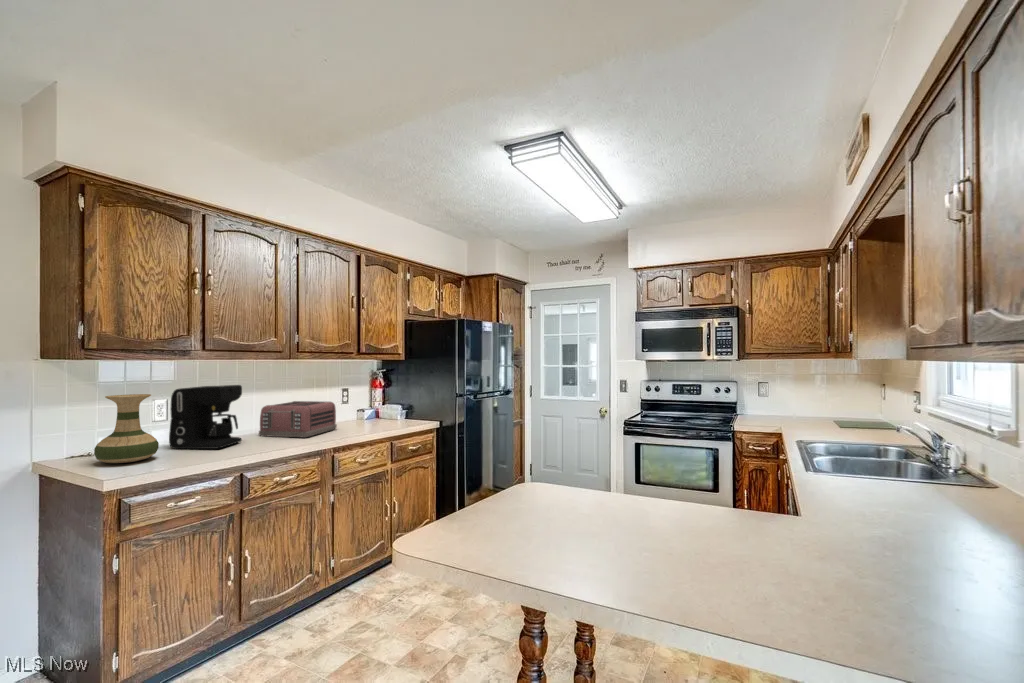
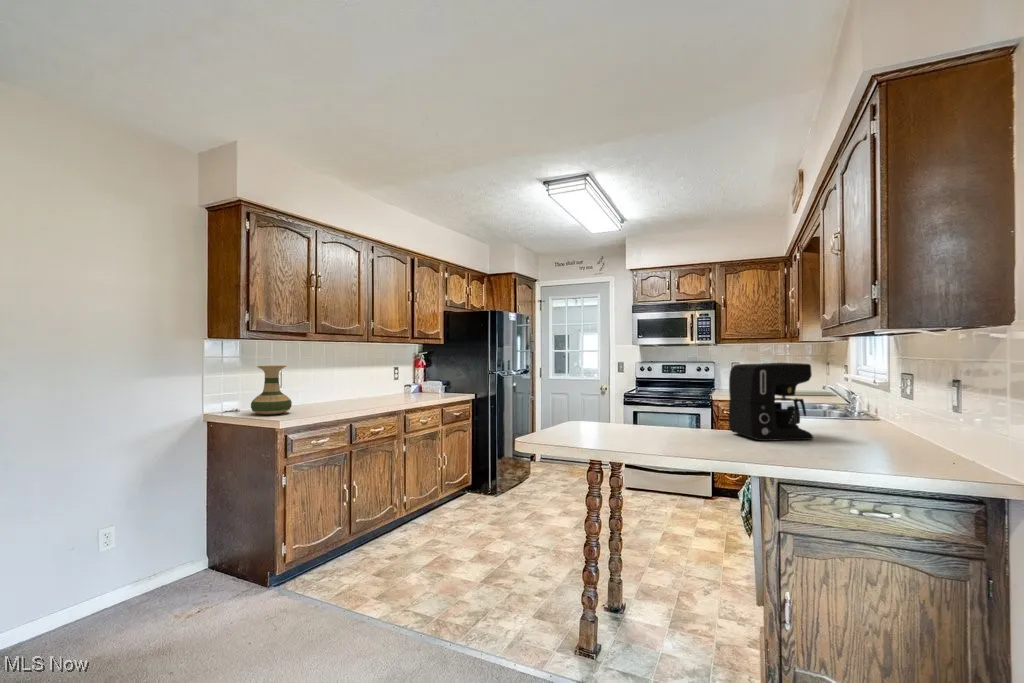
coffee maker: present [169,385,242,449] -> present [729,363,813,441]
toaster: present [259,401,337,437] -> none [343,376,398,403]

